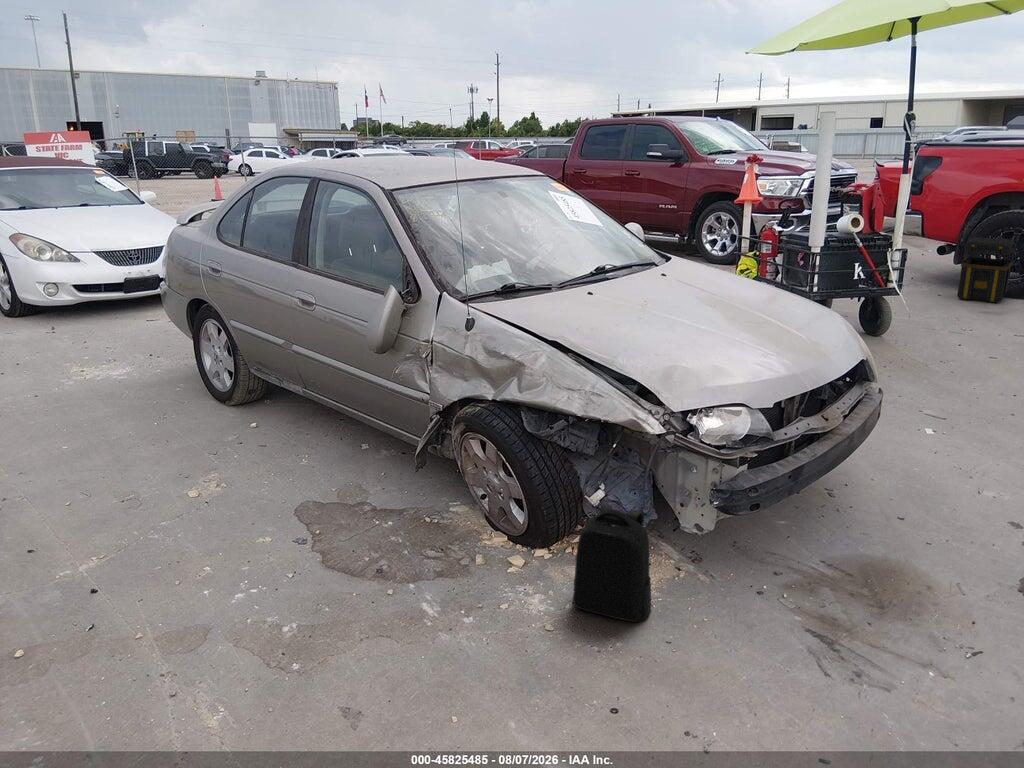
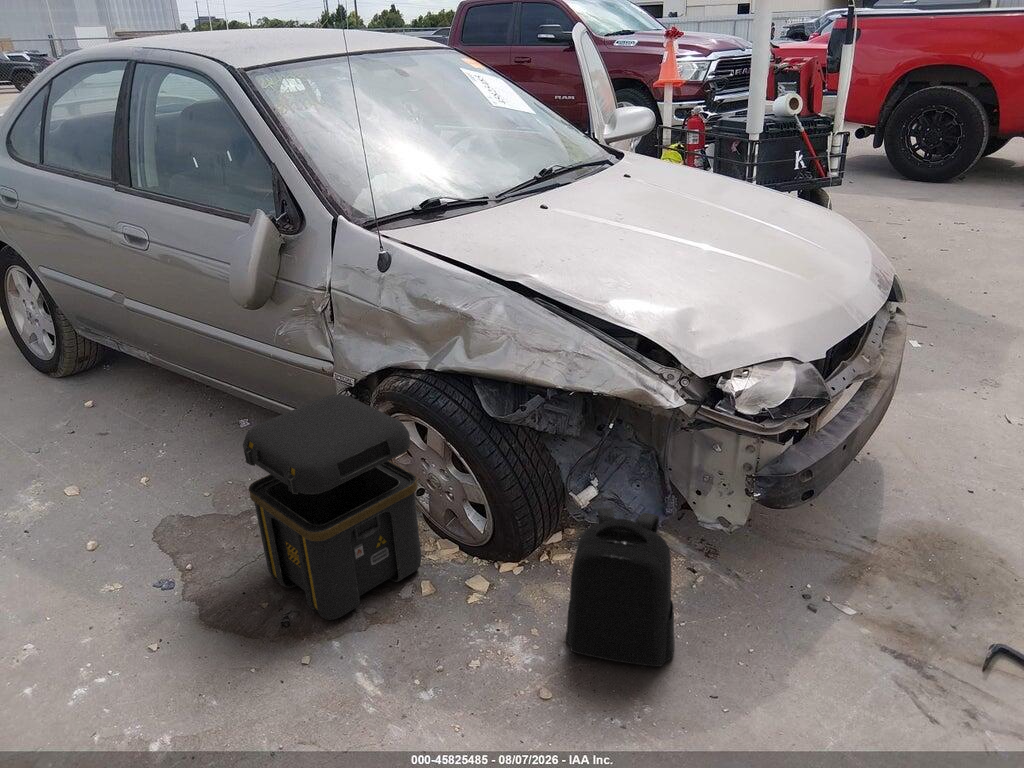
toolbox: present [957,237,1015,303] -> present [243,394,421,620]

